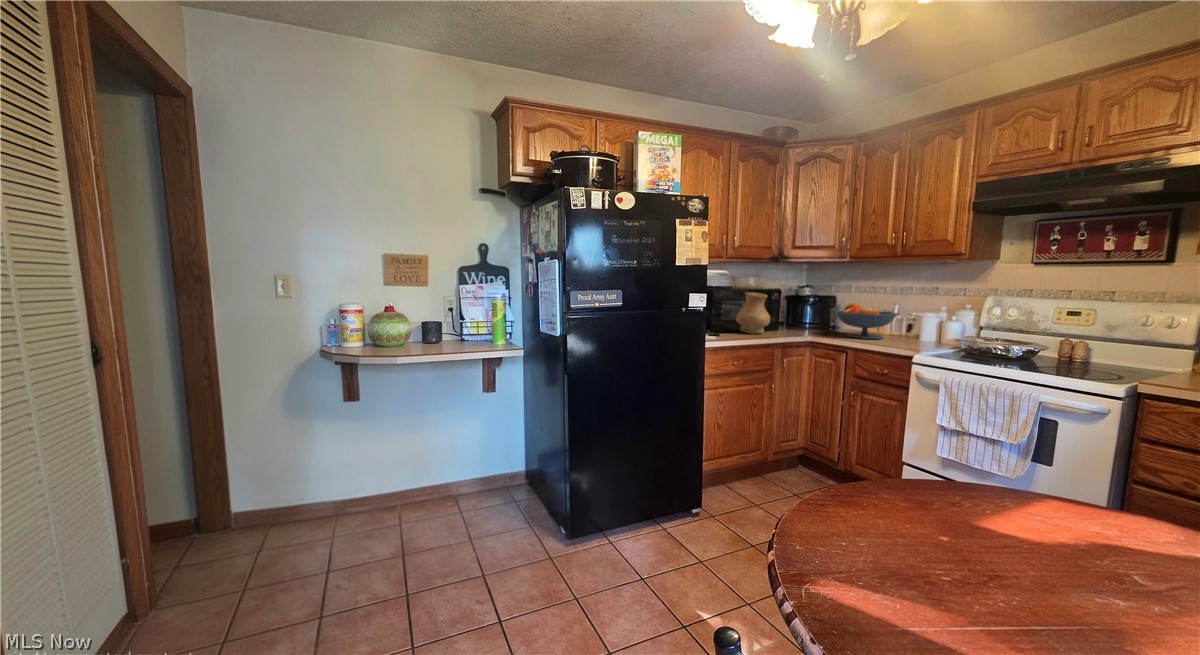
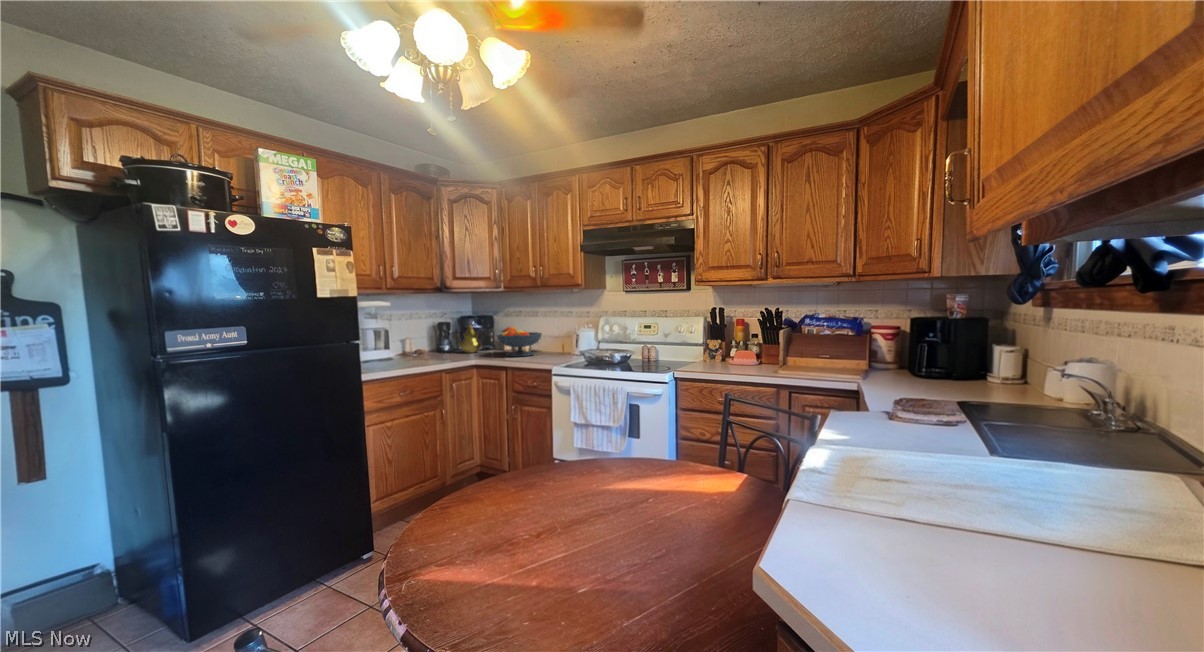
vase: present [736,292,770,333] -> none [404,322,438,362]
teapot: none [786,293,824,330] -> present [457,323,488,353]

